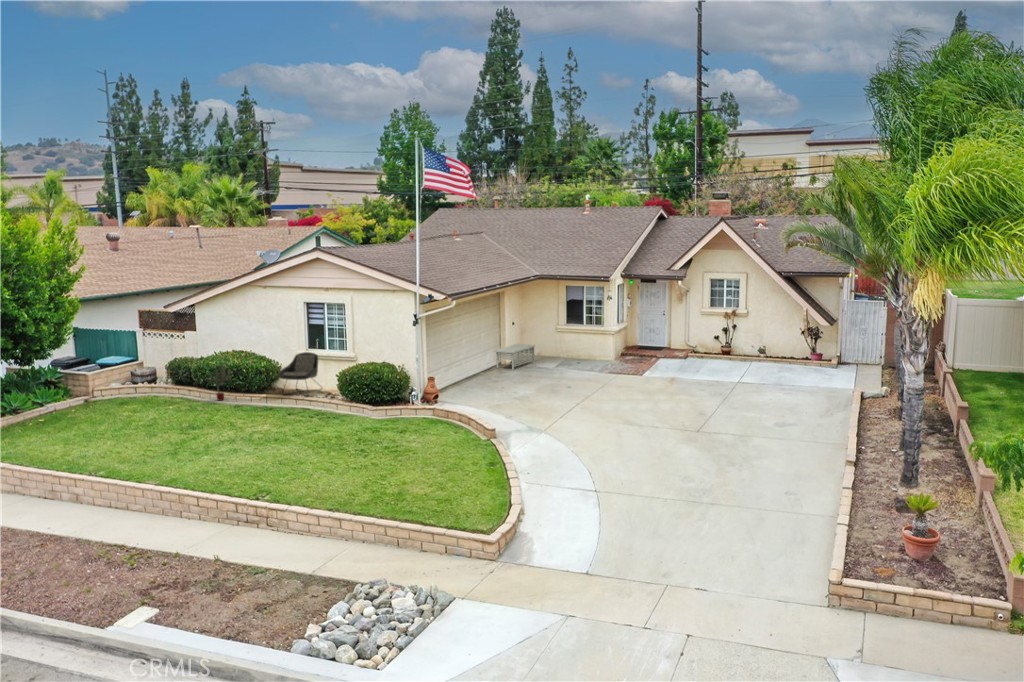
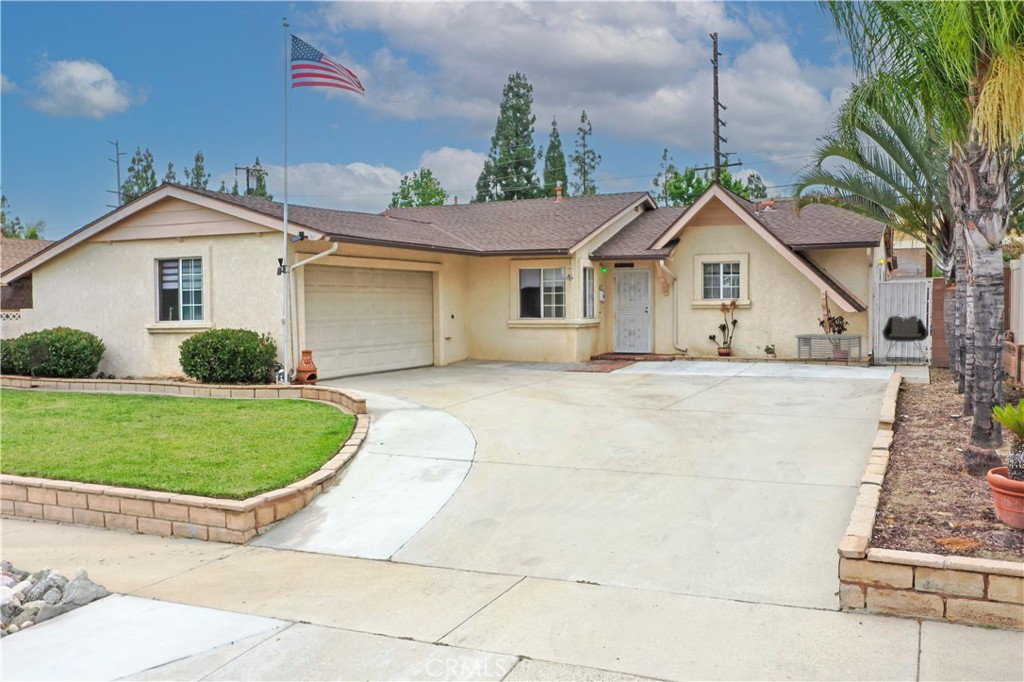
storage bench: present [494,344,535,370] -> present [795,334,863,362]
lounge chair: present [279,352,318,395] -> present [882,314,928,360]

